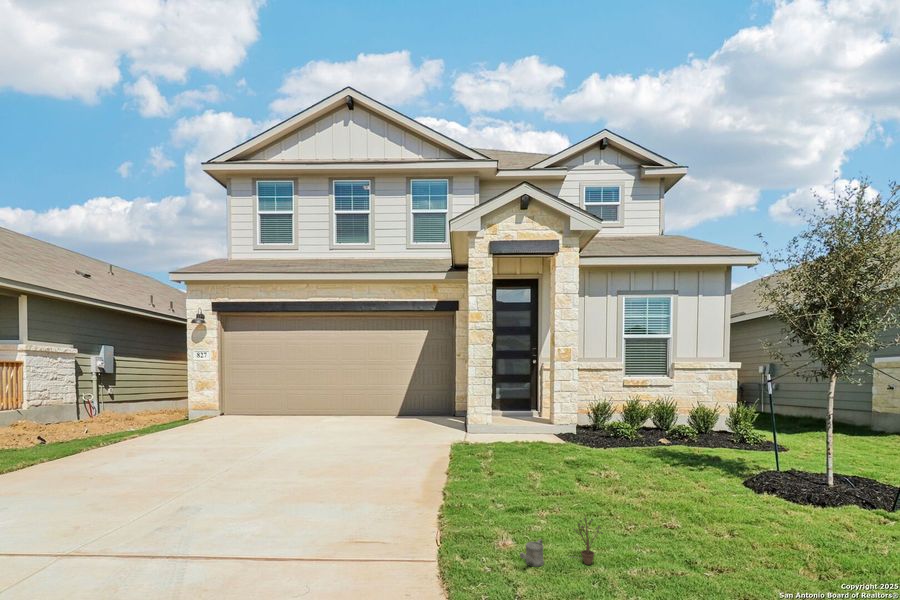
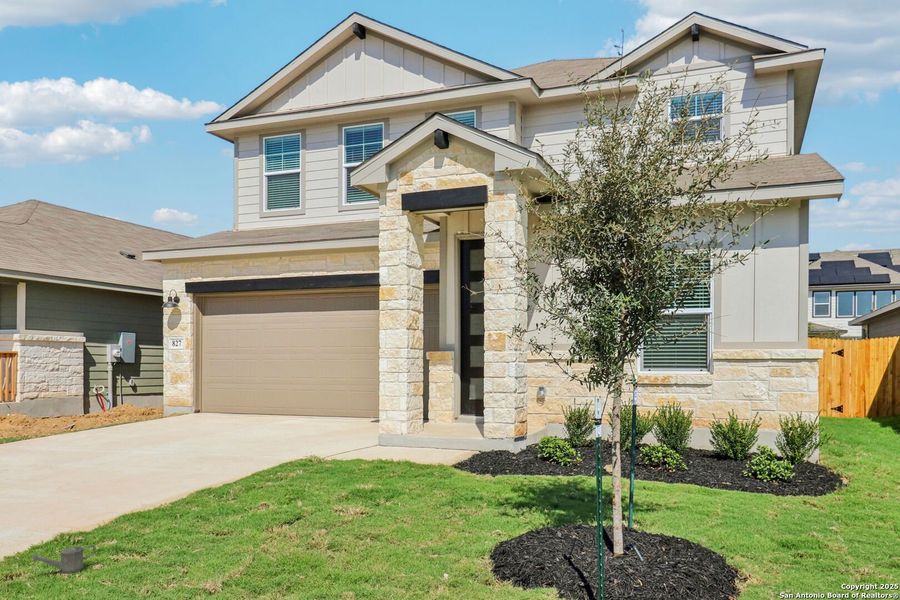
decorative plant: present [568,516,603,565] -> none [106,521,126,578]

